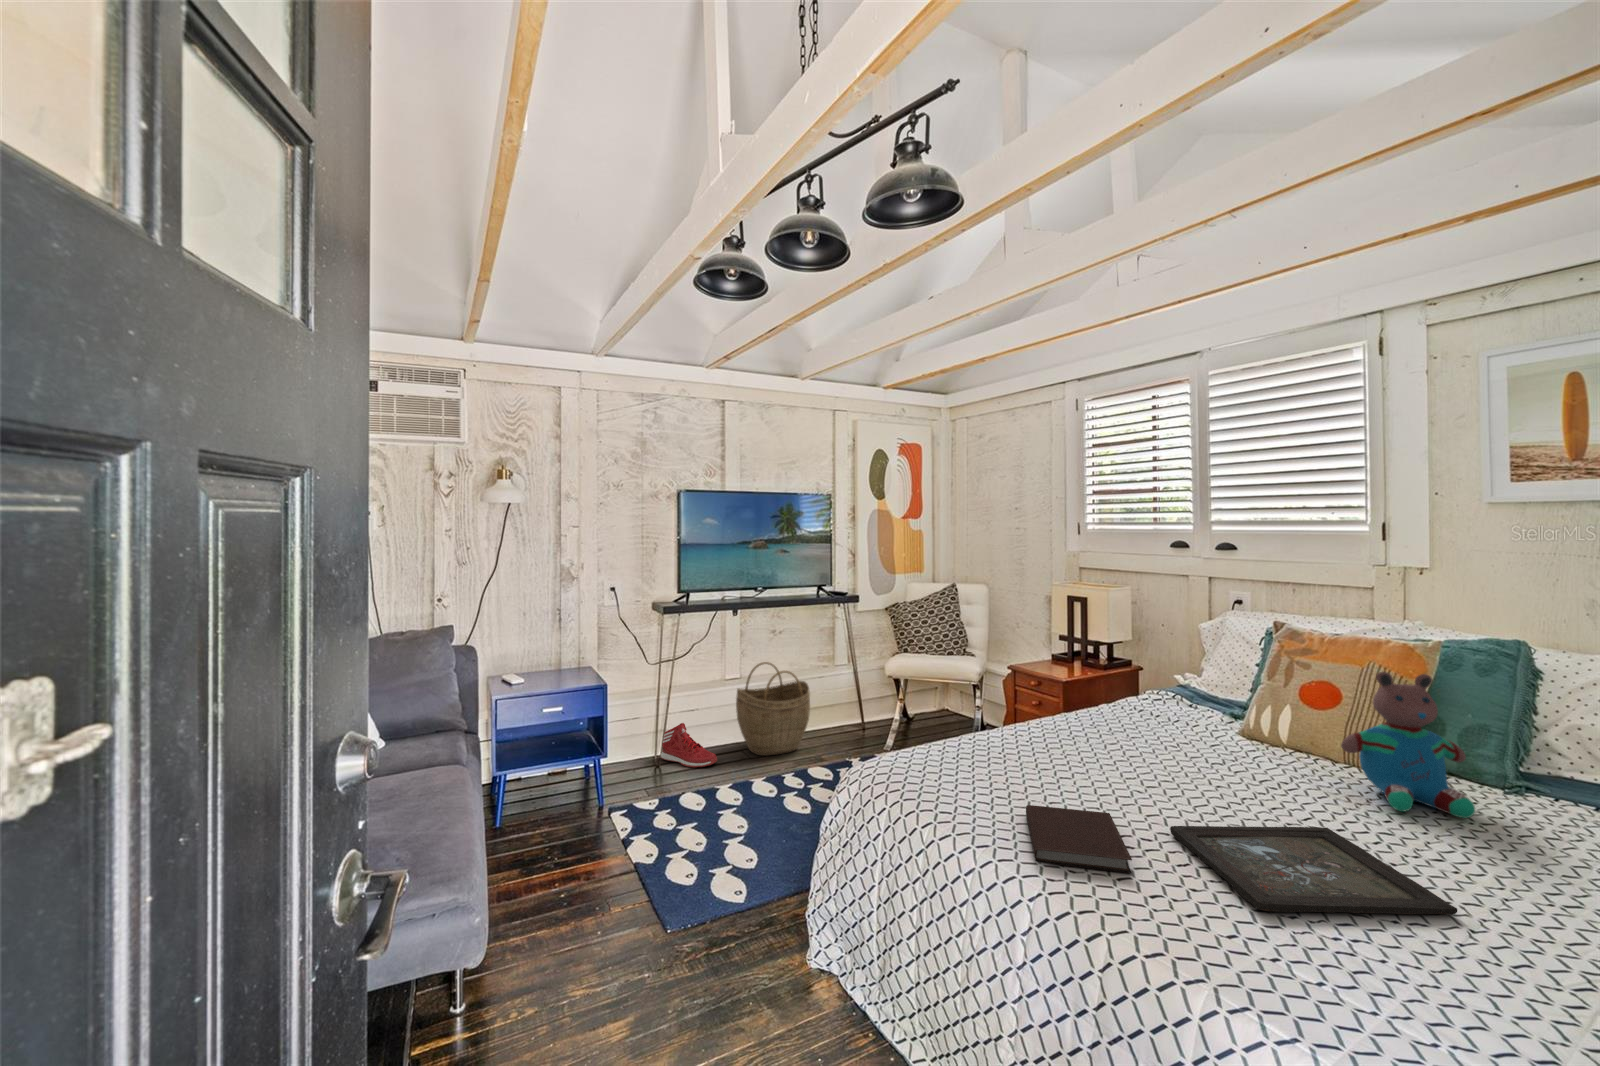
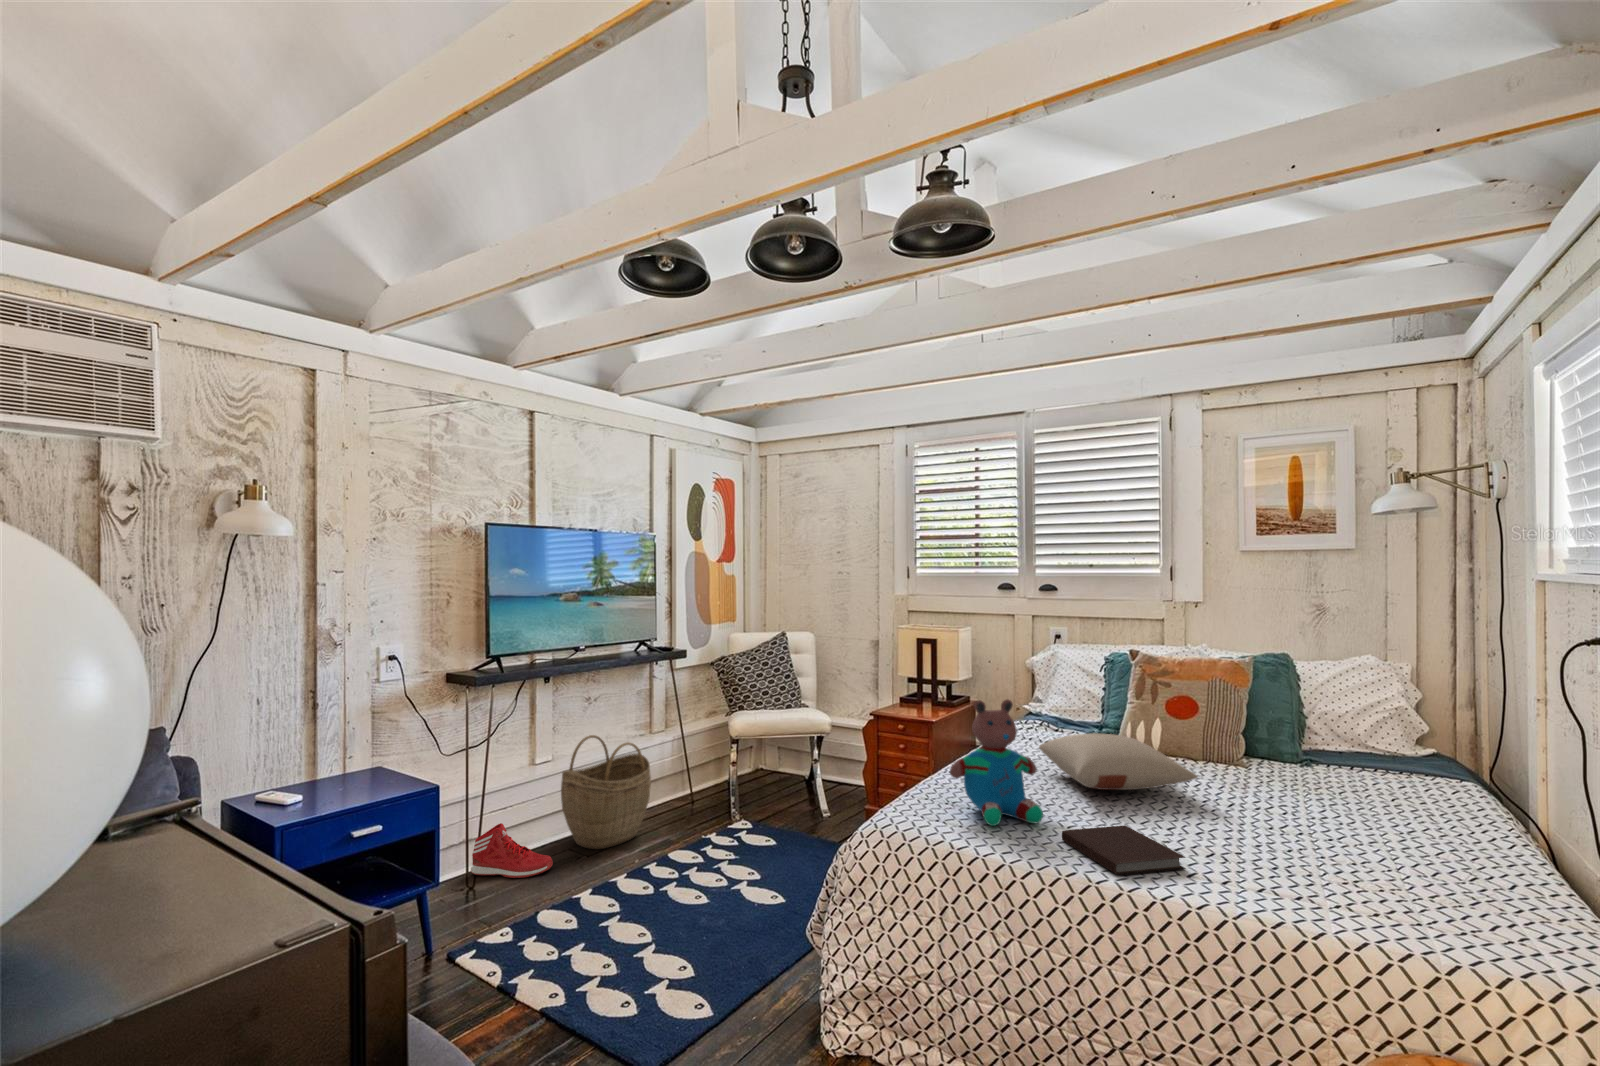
teddy bear: present [1341,672,1475,818] -> present [950,699,1043,826]
pillow: none [1100,710,1260,780] -> present [1039,733,1198,790]
tray: present [1170,826,1457,915] -> none [1171,810,1377,875]

